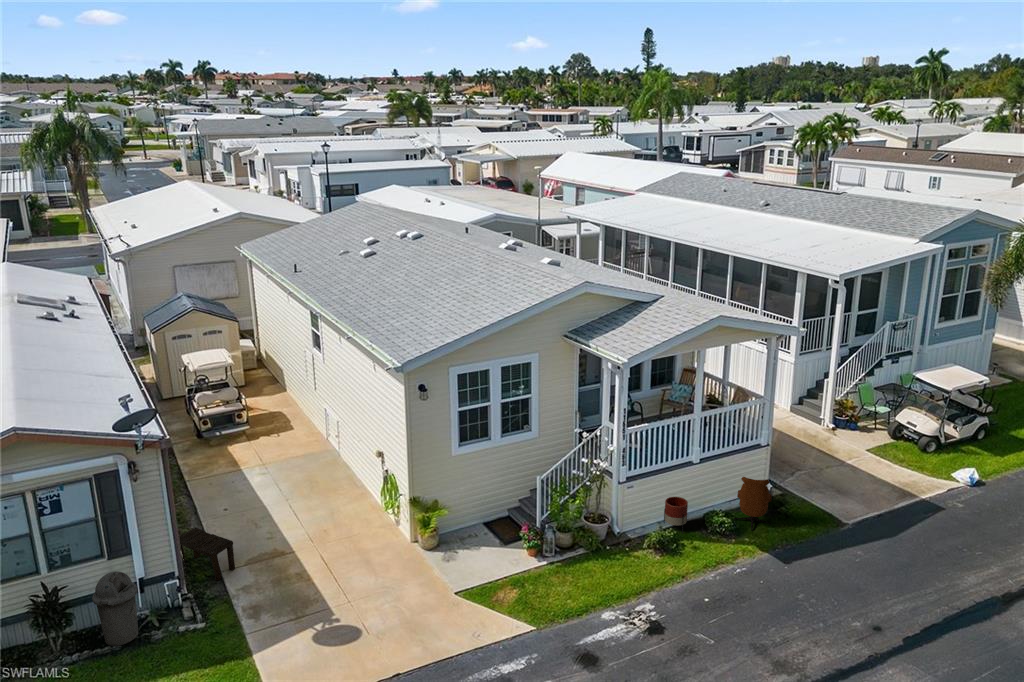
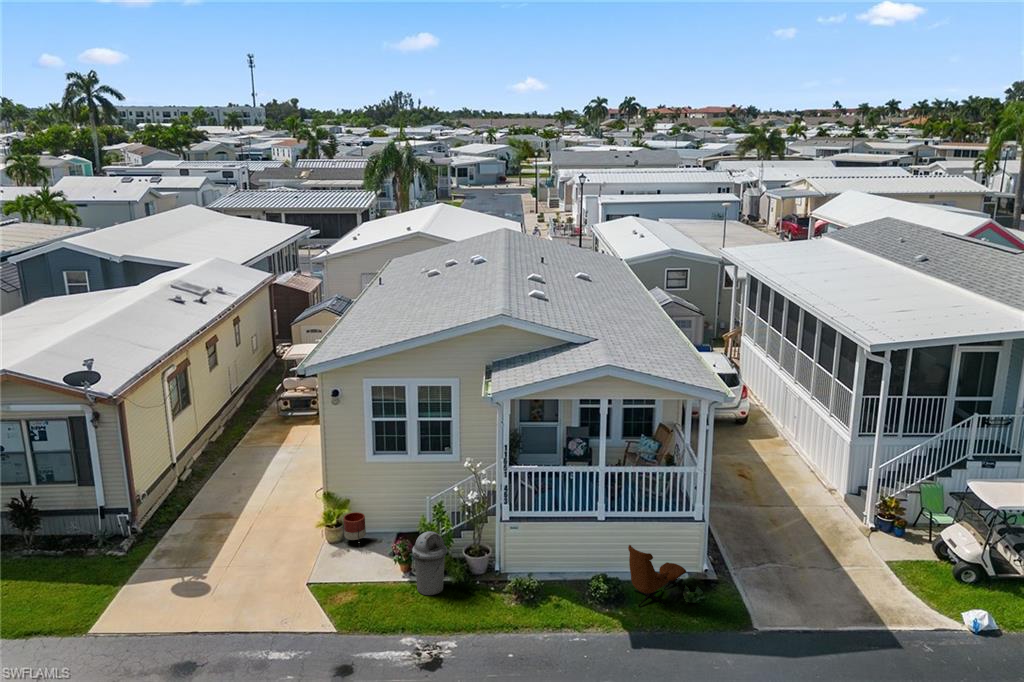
planter: present [664,497,688,533] -> present [343,512,366,547]
bench: present [180,527,235,581] -> none [161,479,194,525]
trash can: present [92,571,138,646] -> present [412,531,447,595]

